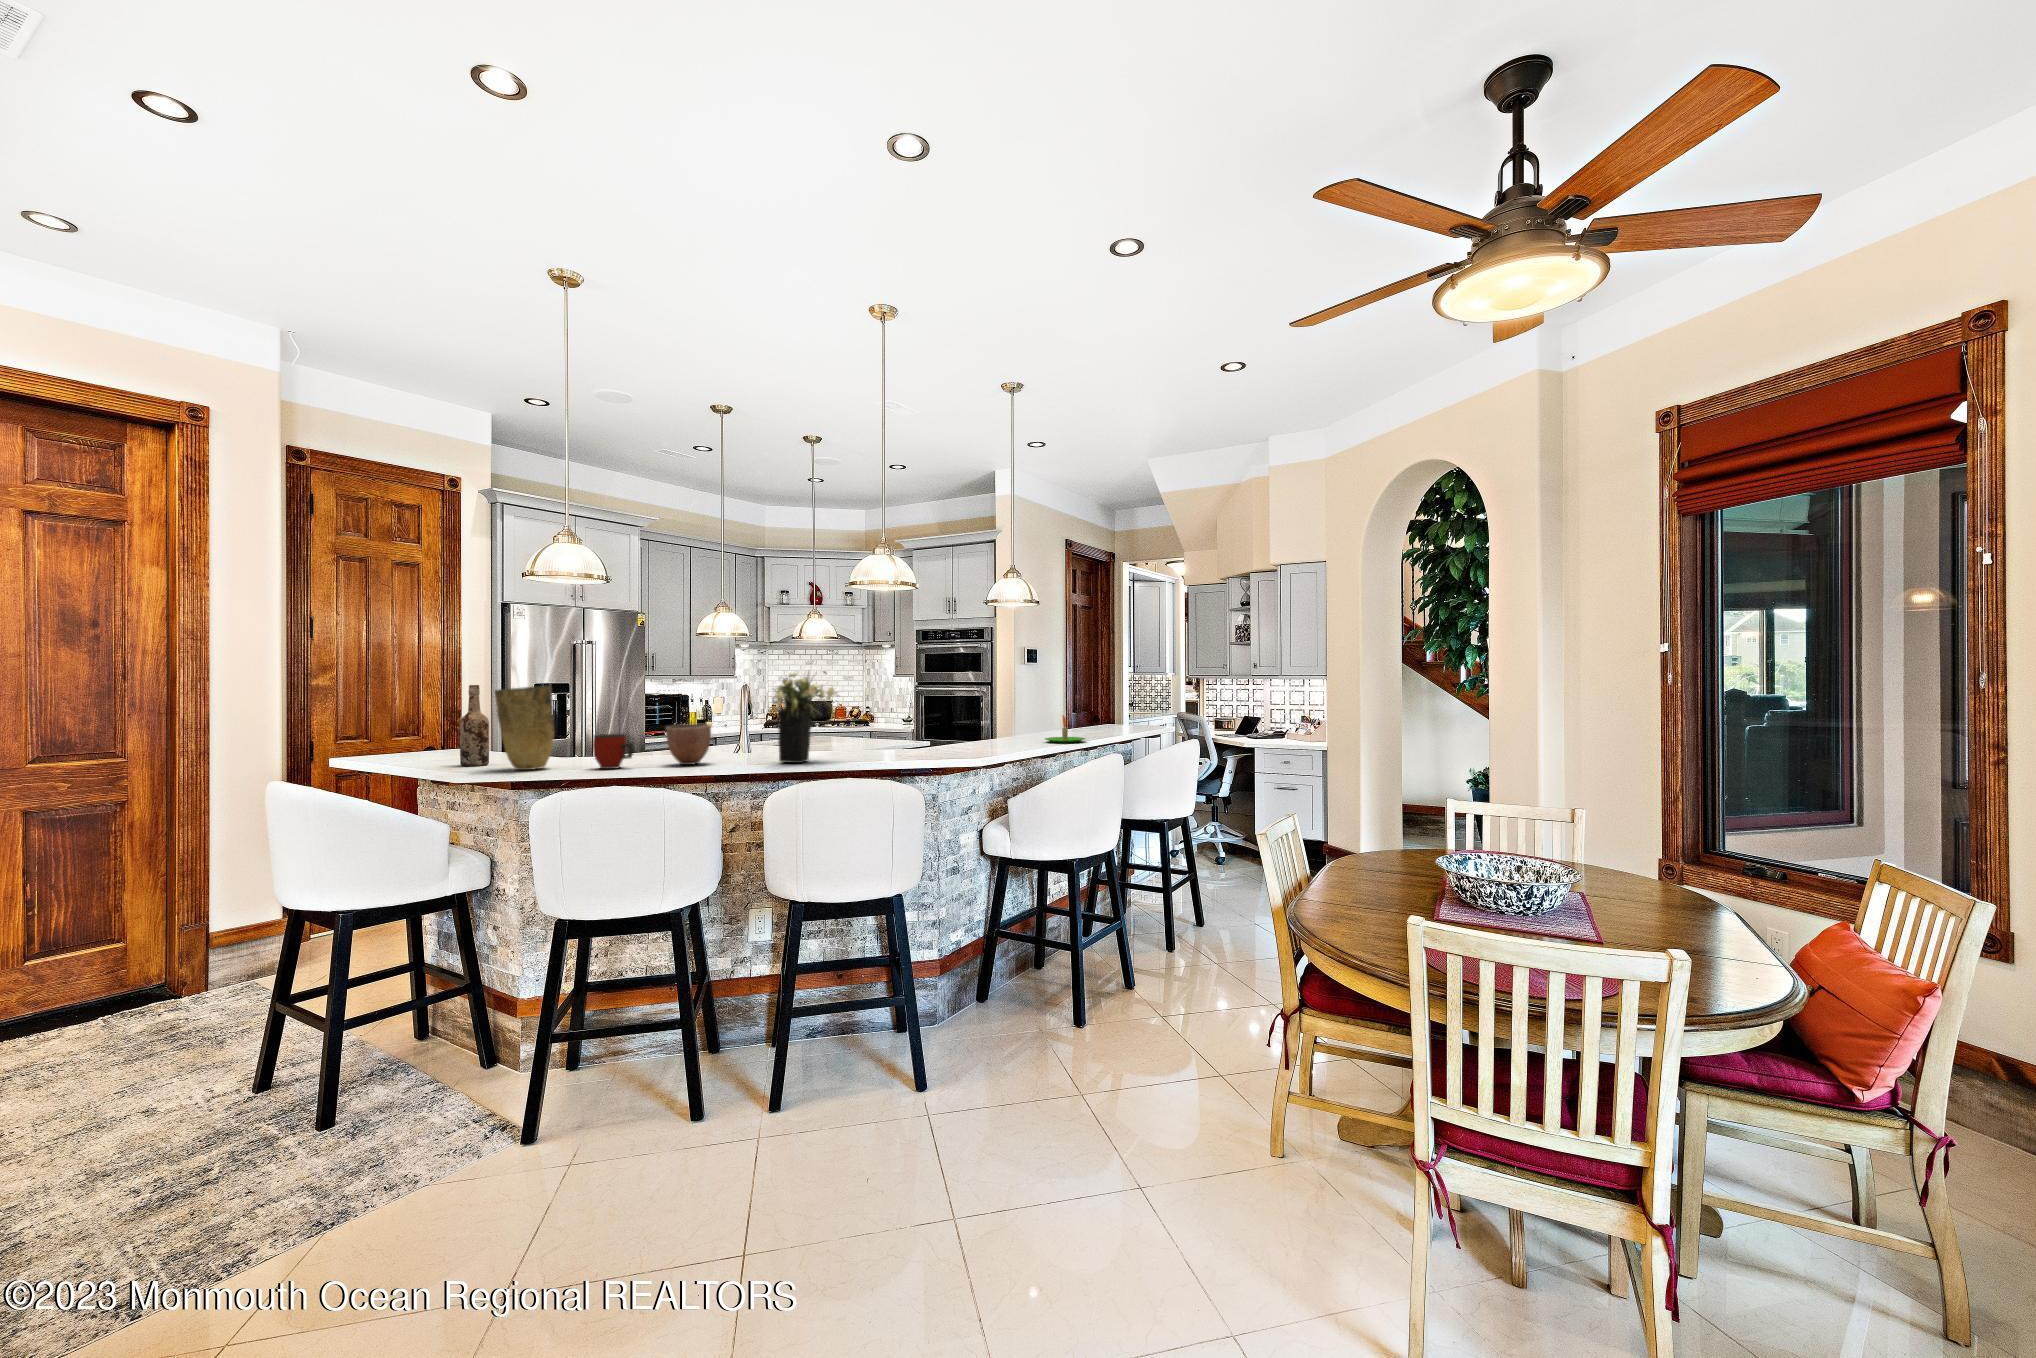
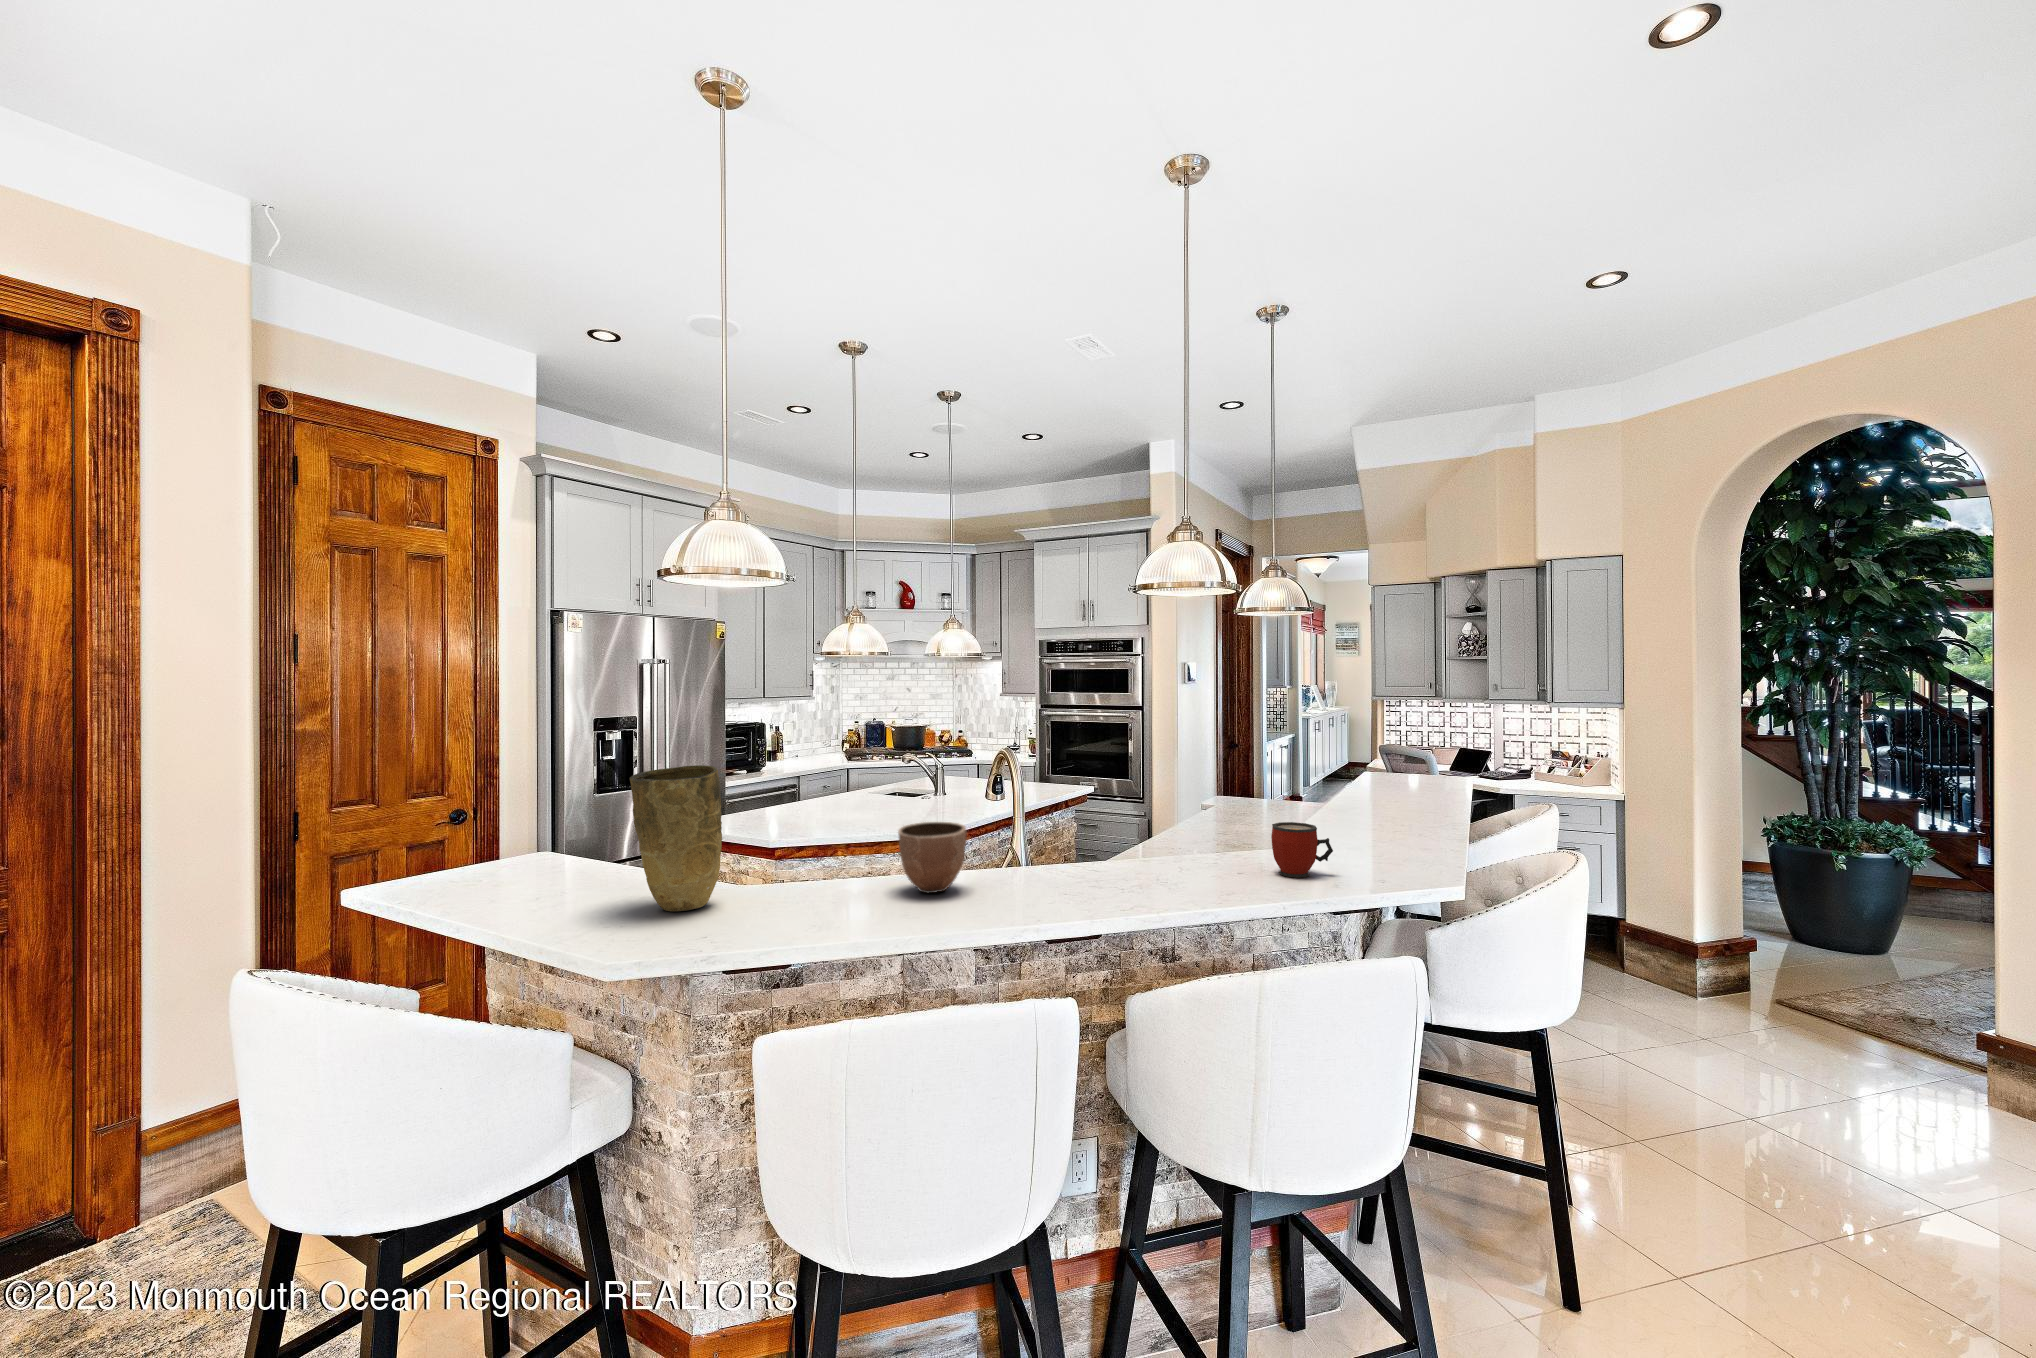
flower arrangement: present [772,673,837,763] -> none [1056,736,1164,889]
wine bottle: present [460,685,489,766] -> none [556,758,600,893]
candle: present [1045,715,1085,743] -> none [1349,780,1412,822]
mug: present [593,734,634,769] -> present [1271,822,1333,877]

